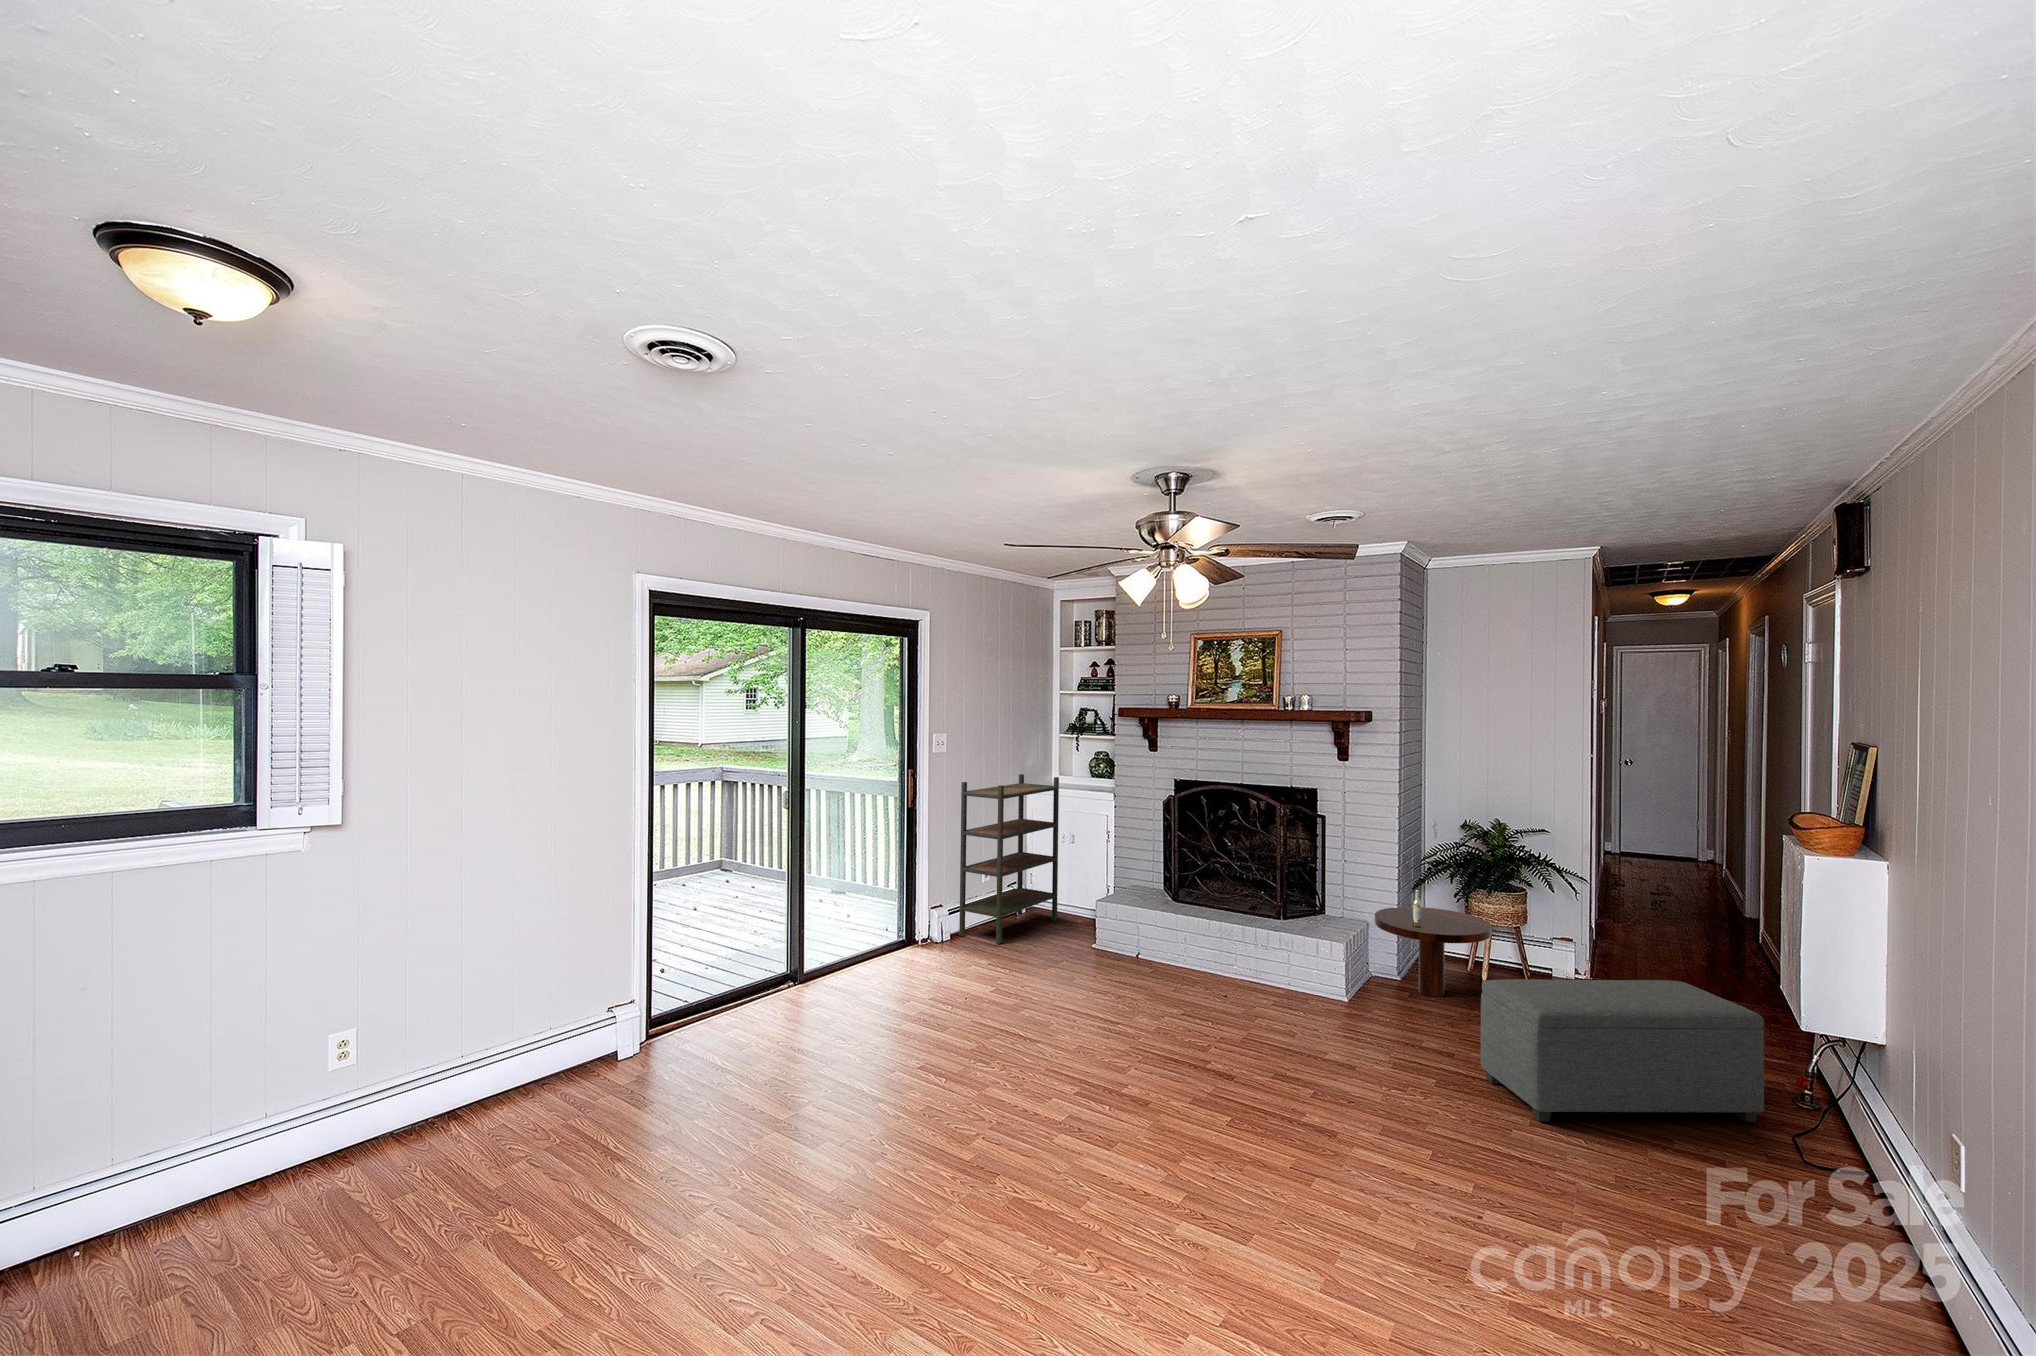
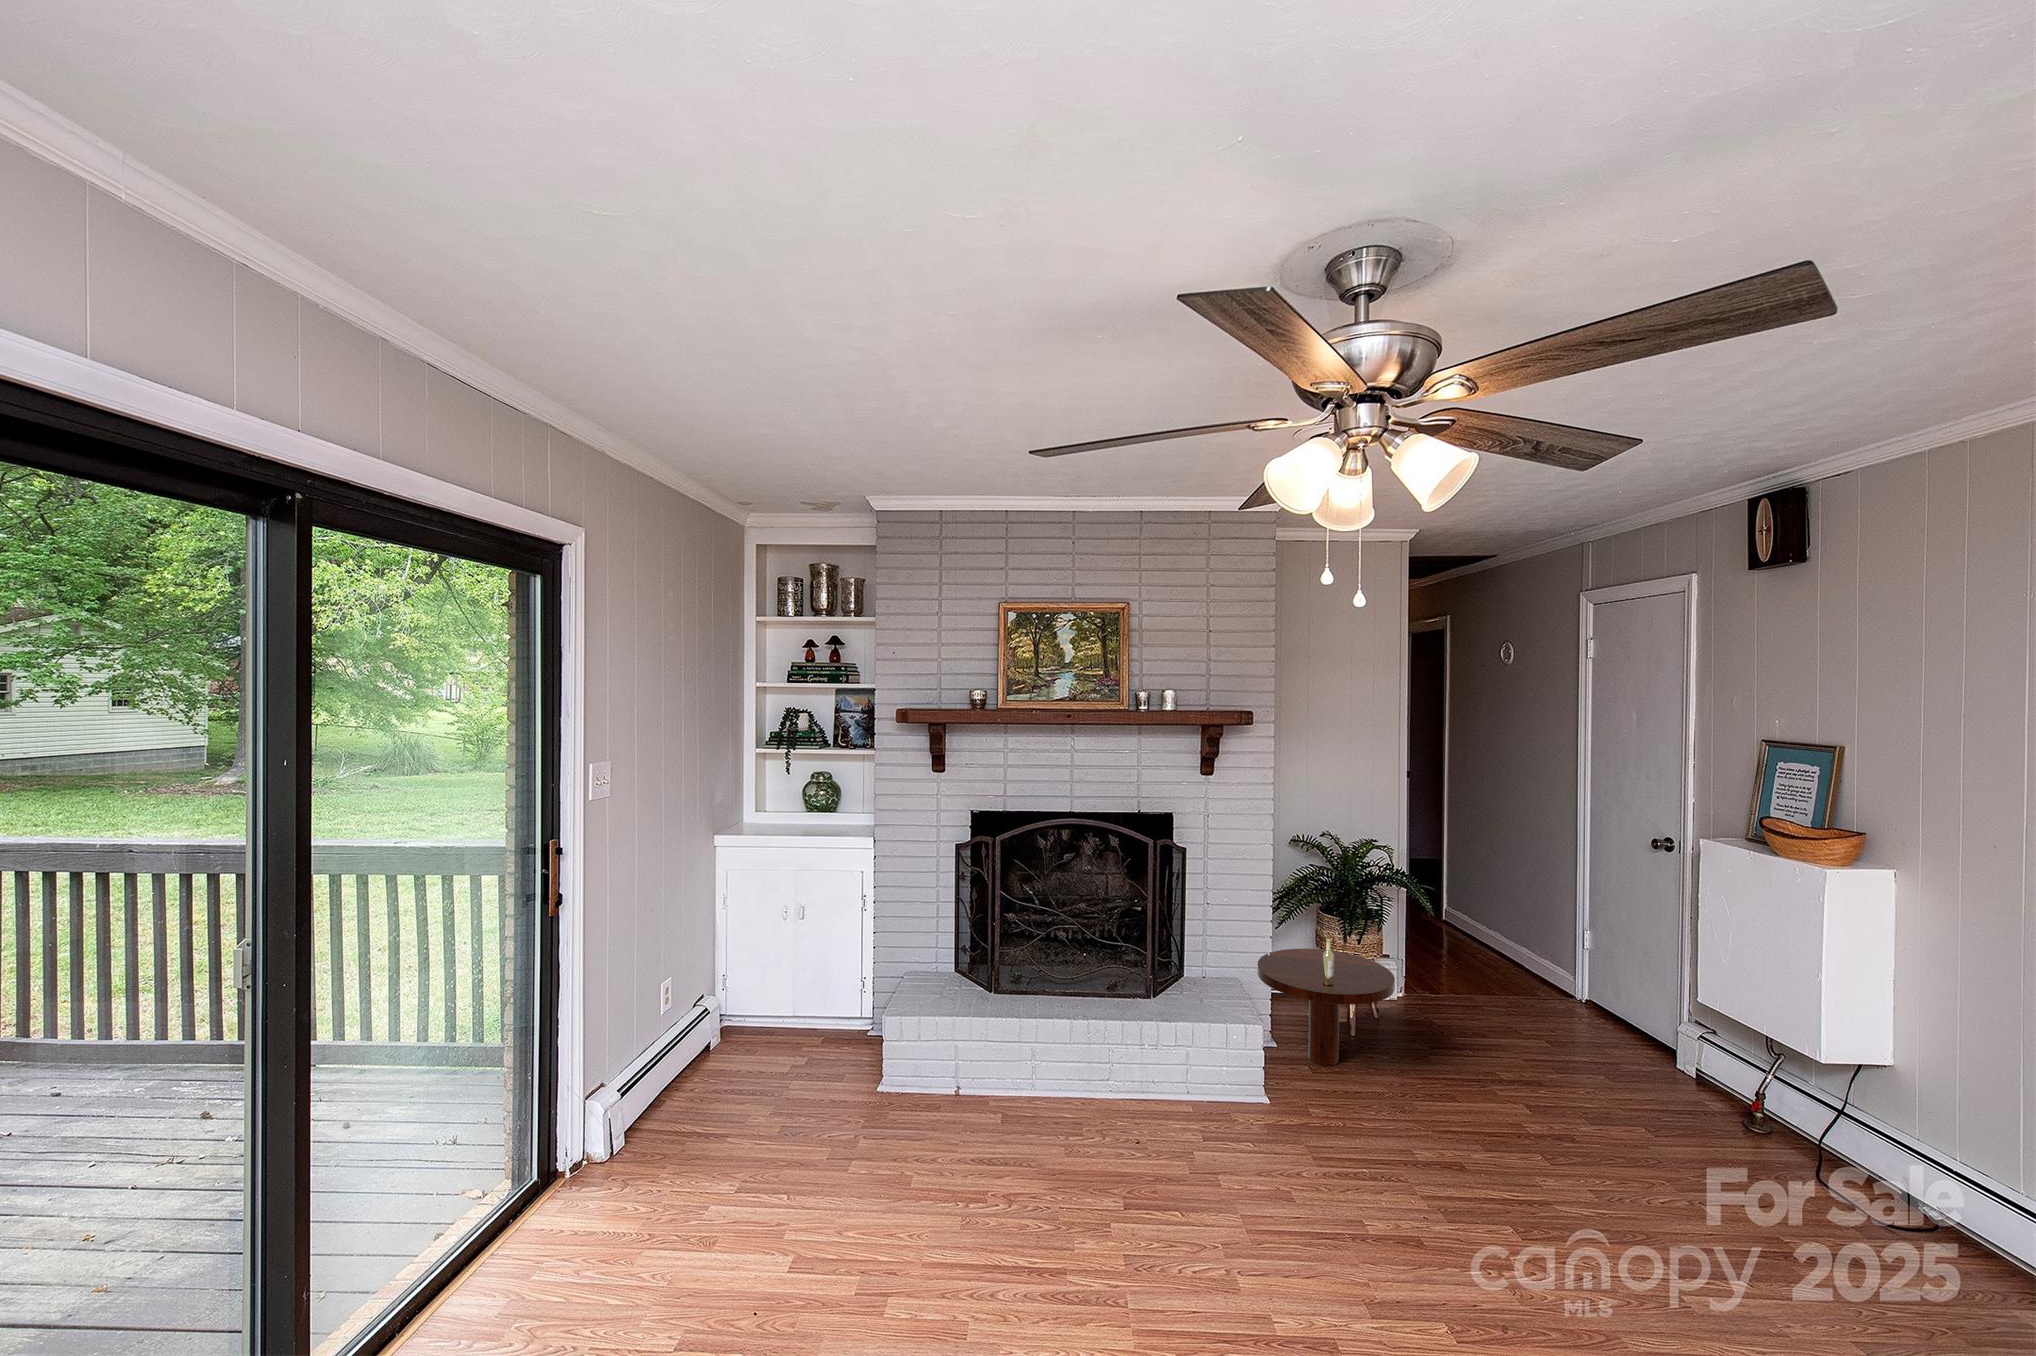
bookshelf: present [959,774,1059,944] -> none [641,820,783,1124]
ottoman: present [1481,979,1764,1122] -> none [1531,1018,1781,1260]

